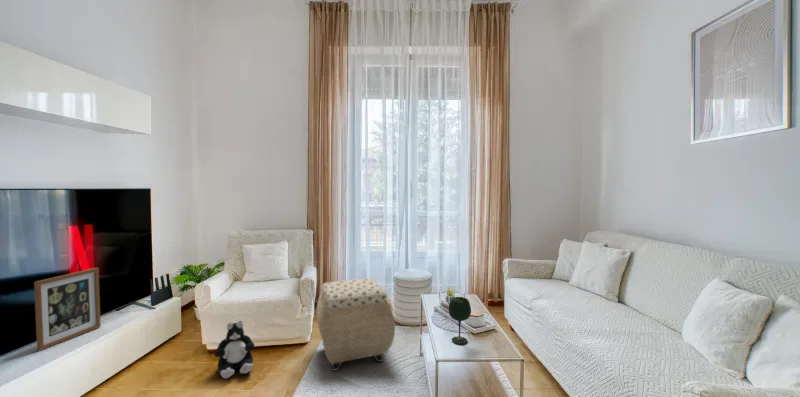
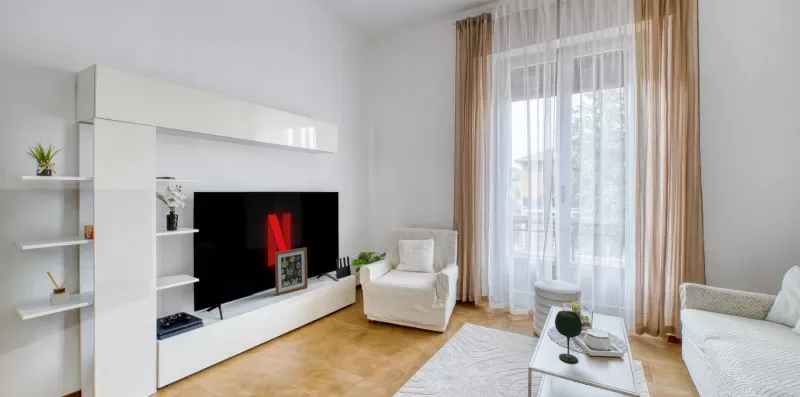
ottoman: present [316,278,395,371] -> none [446,279,517,365]
plush toy: present [215,321,255,378] -> none [369,300,398,343]

